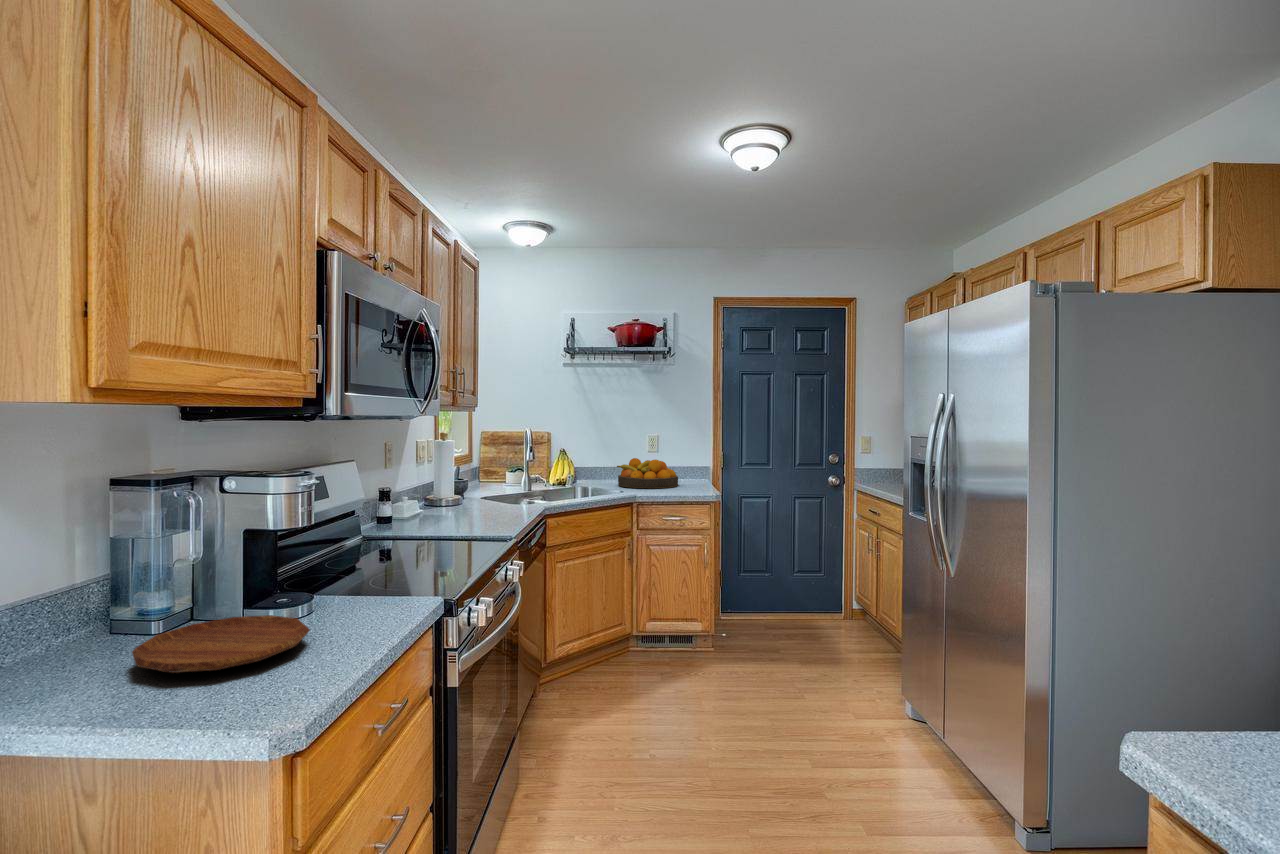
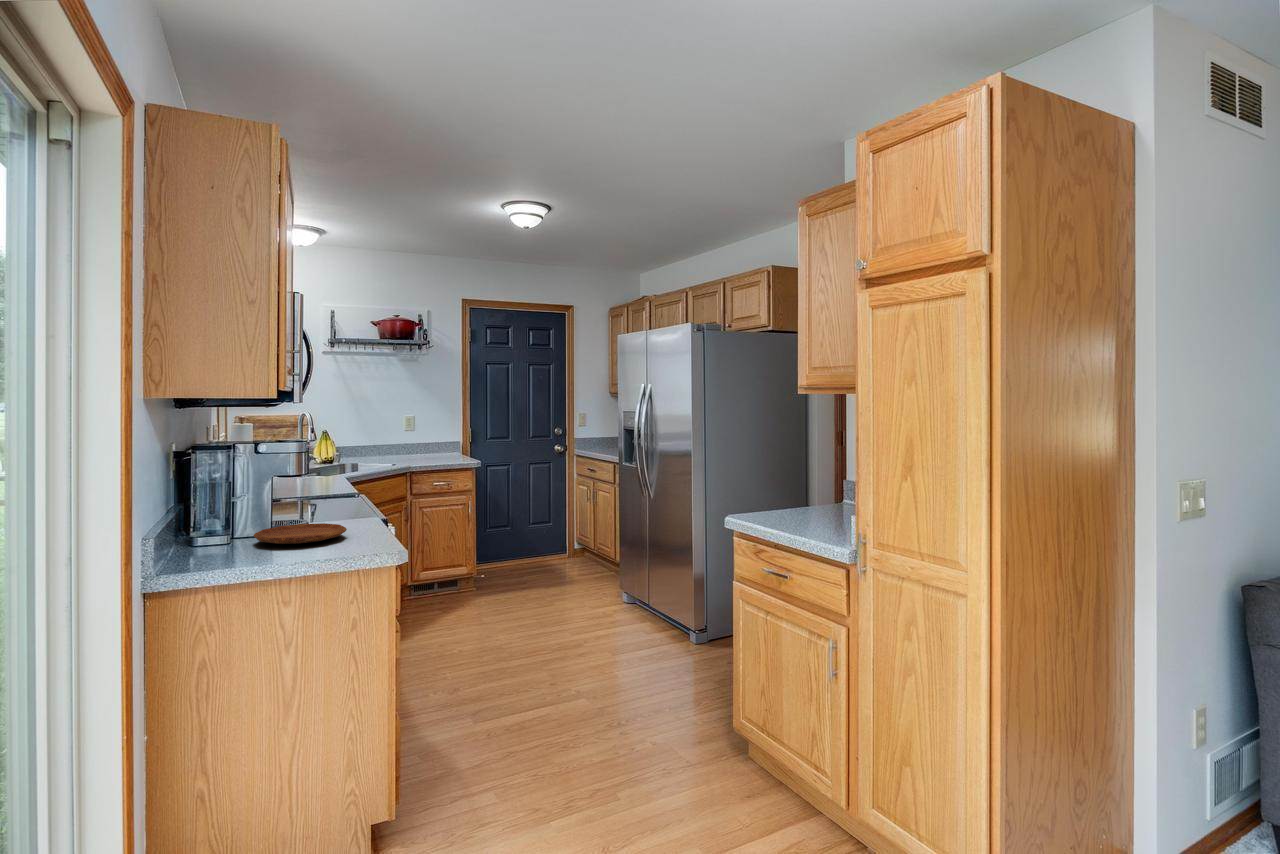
fruit bowl: present [617,458,678,488] -> none [383,436,438,461]

